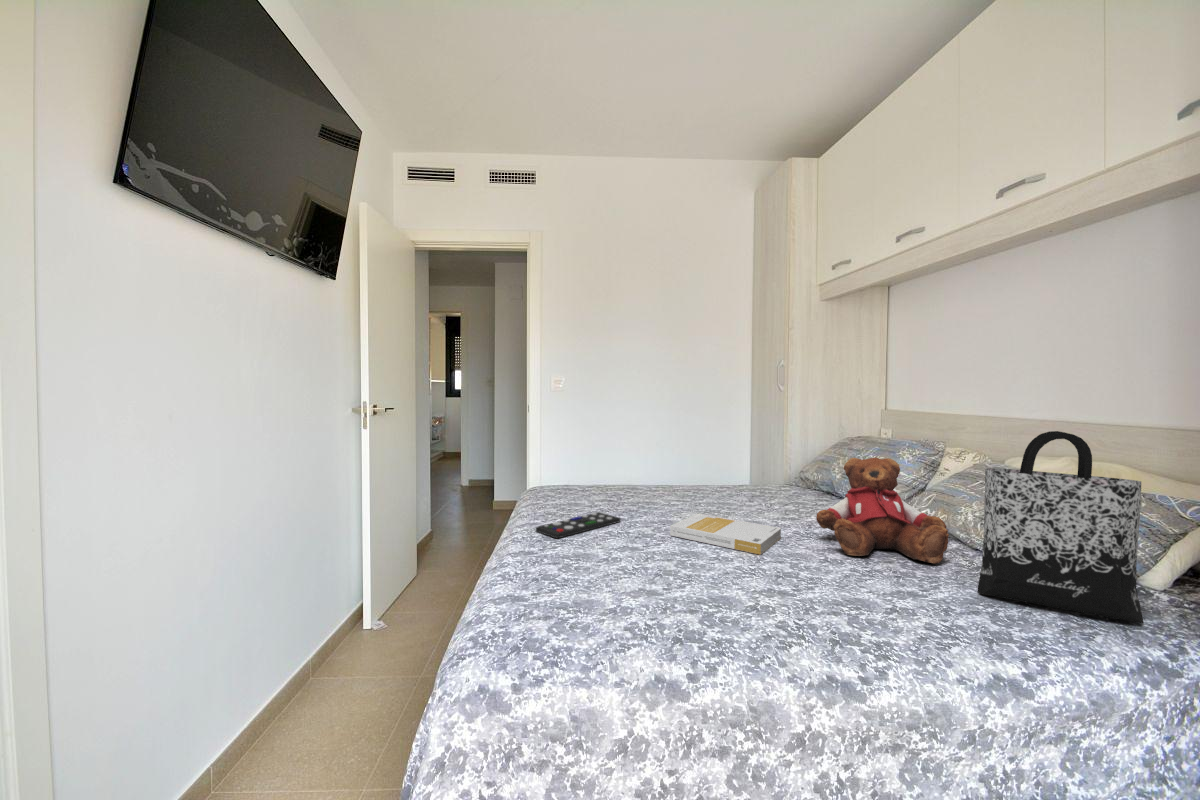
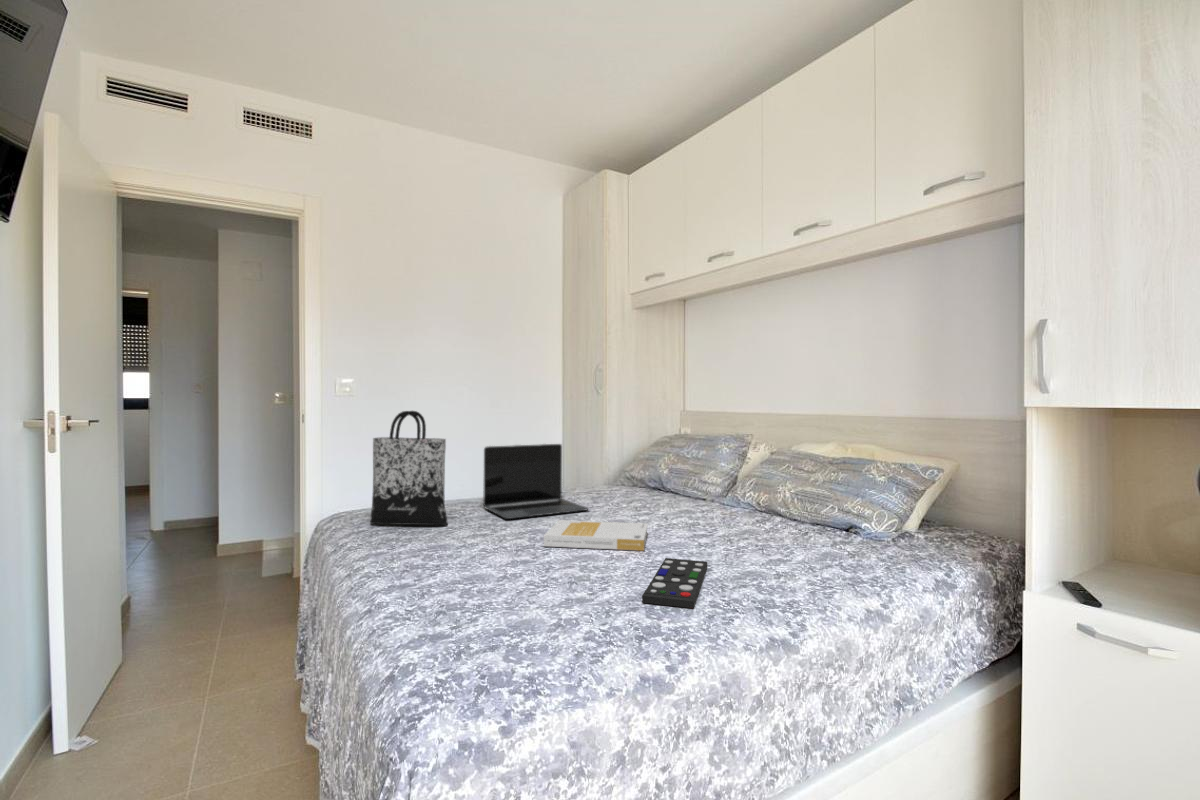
tote bag: present [977,431,1144,624] -> present [370,411,448,525]
laptop: none [651,441,743,507] -> present [483,444,588,519]
teddy bear: present [816,458,949,563] -> none [678,448,786,539]
remote control: present [536,512,621,539] -> present [642,558,707,608]

